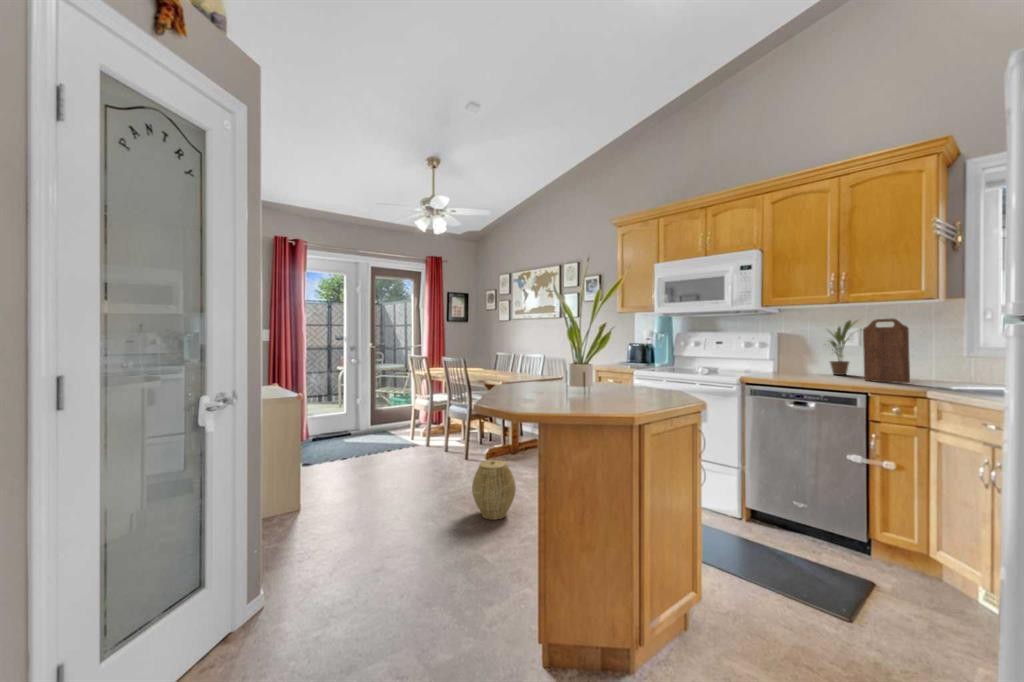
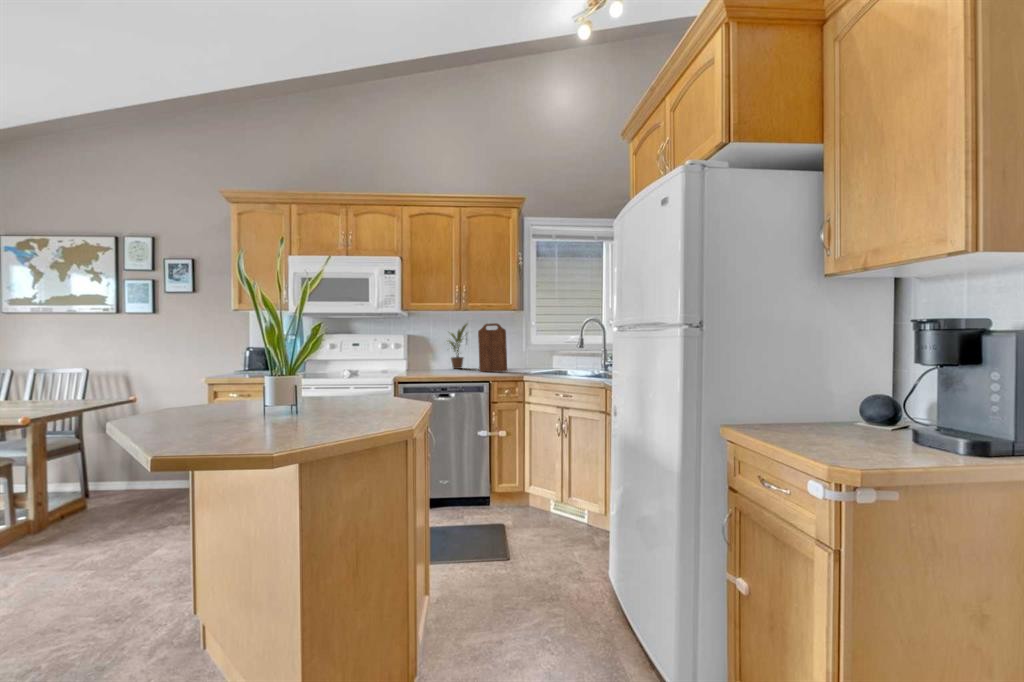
woven basket: present [472,460,516,520] -> none [33,534,126,635]

